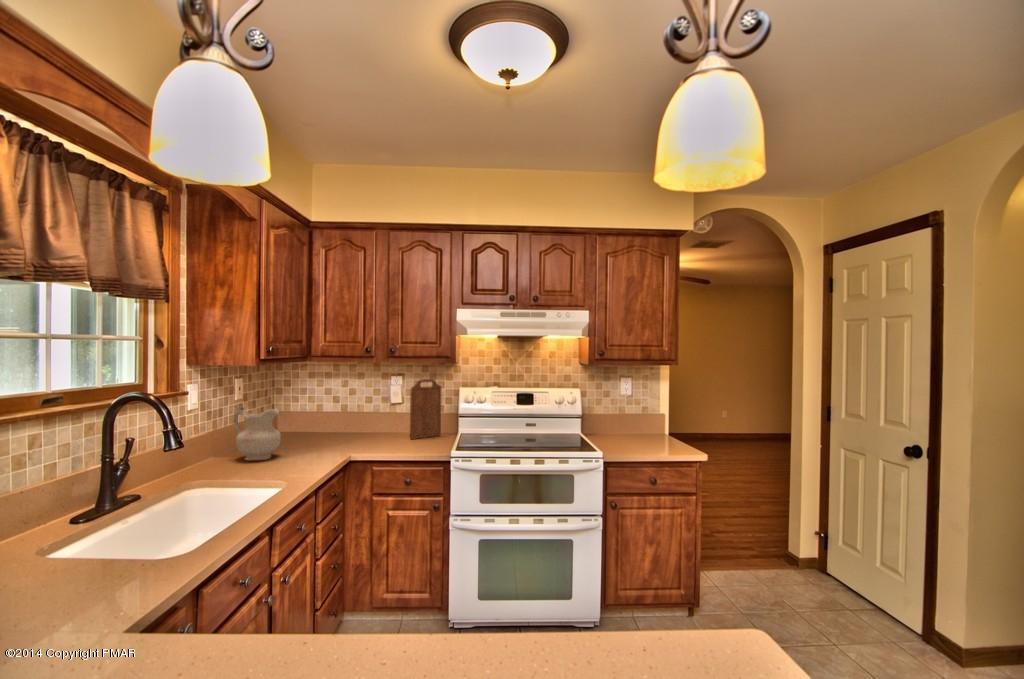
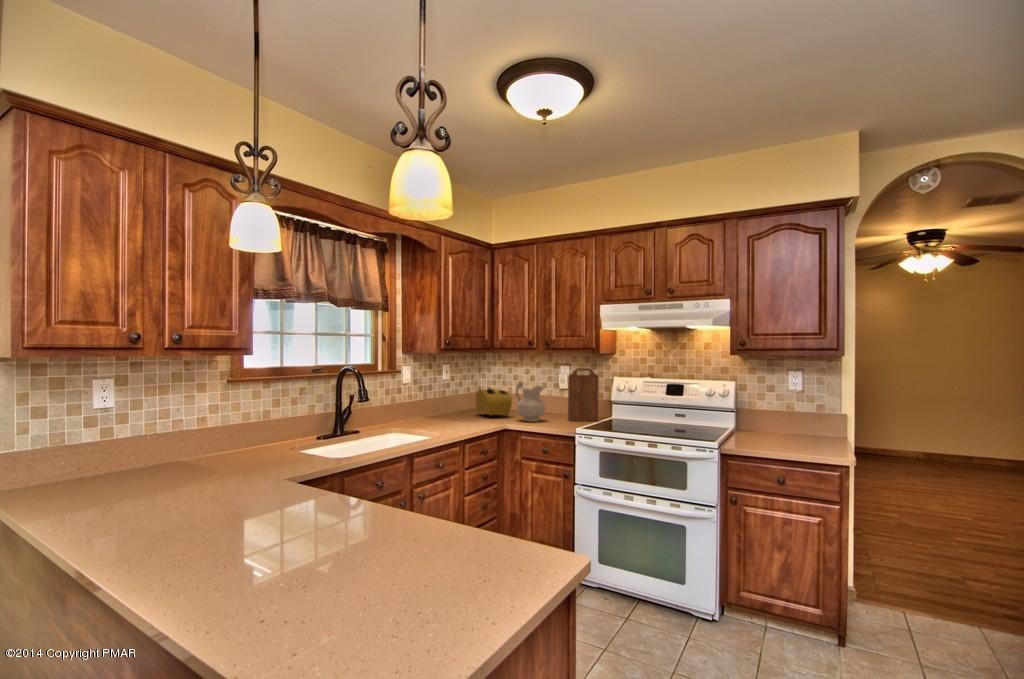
ceramic pitcher: present [233,407,281,460] -> present [515,383,546,422]
toaster: none [282,408,338,447] -> present [475,388,512,418]

